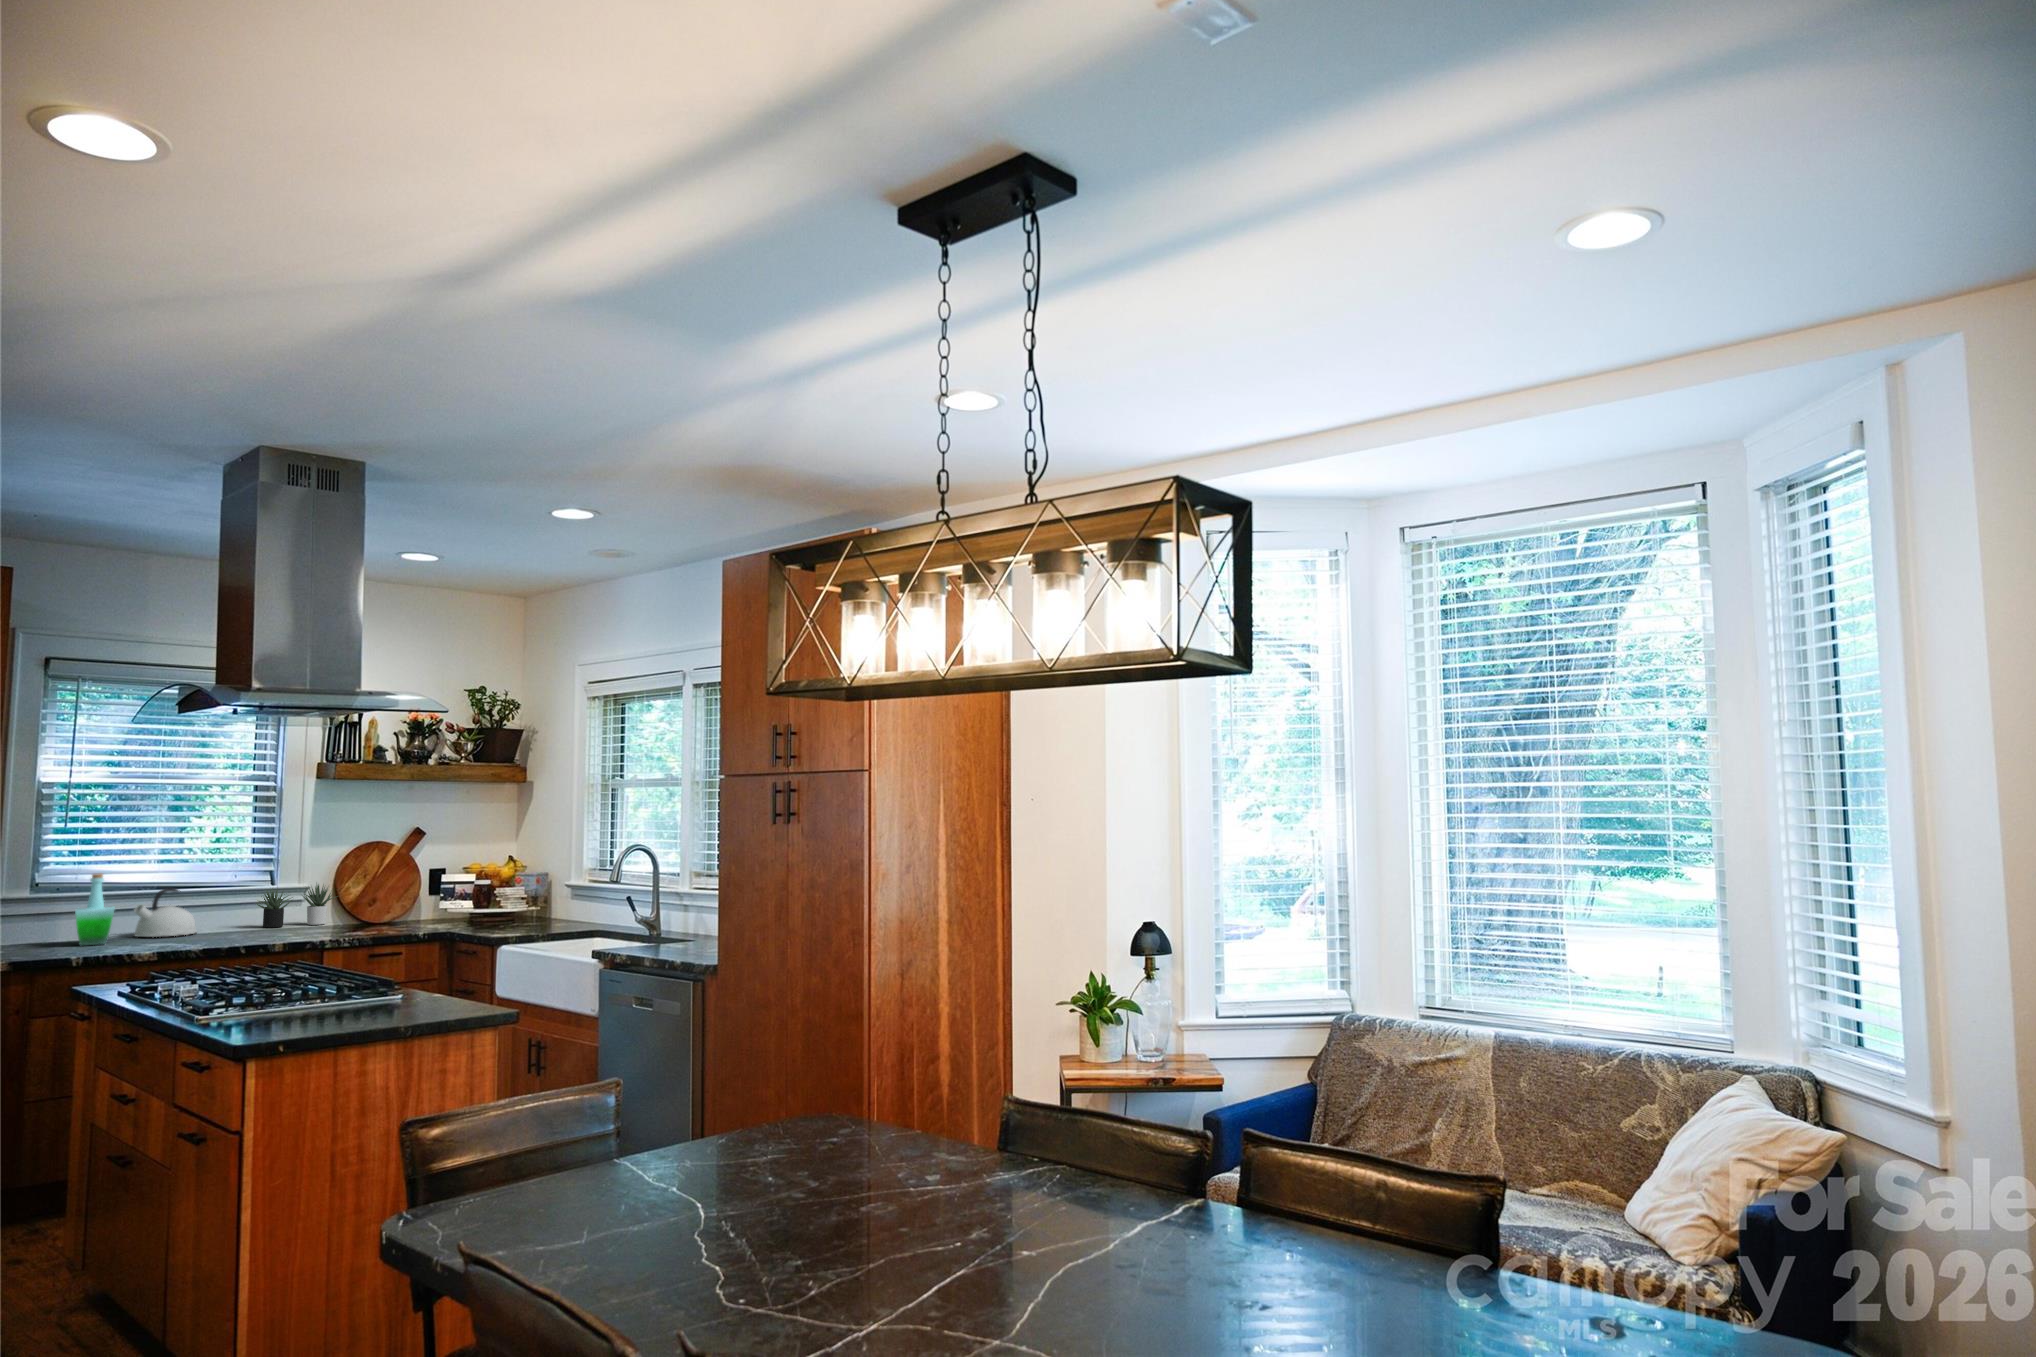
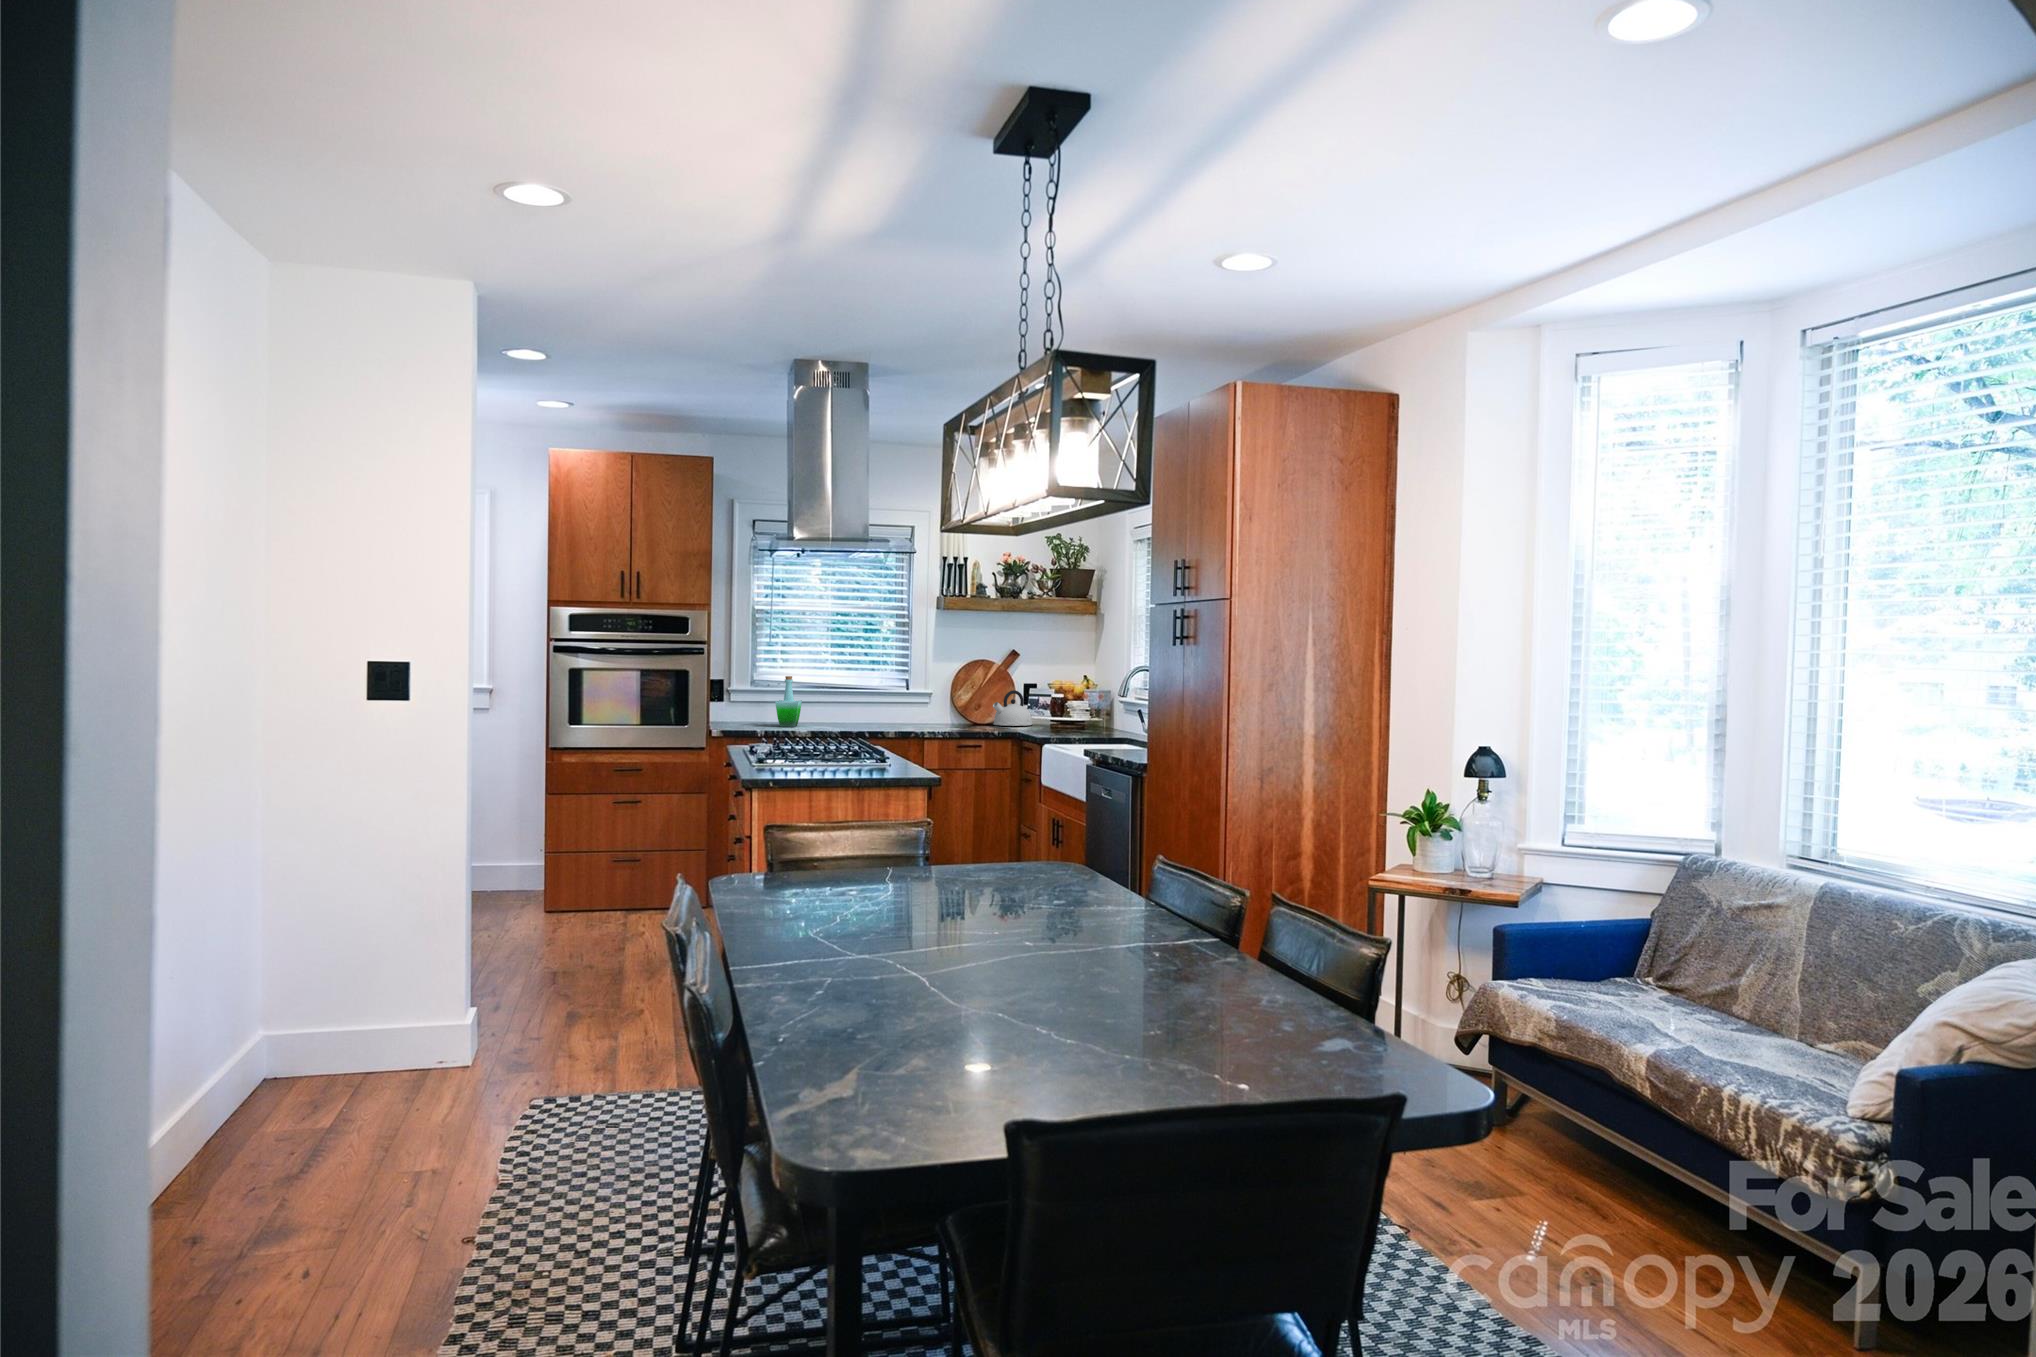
succulent plant: present [257,884,335,927] -> none [893,689,953,723]
kettle: present [134,887,196,937] -> present [993,690,1032,726]

